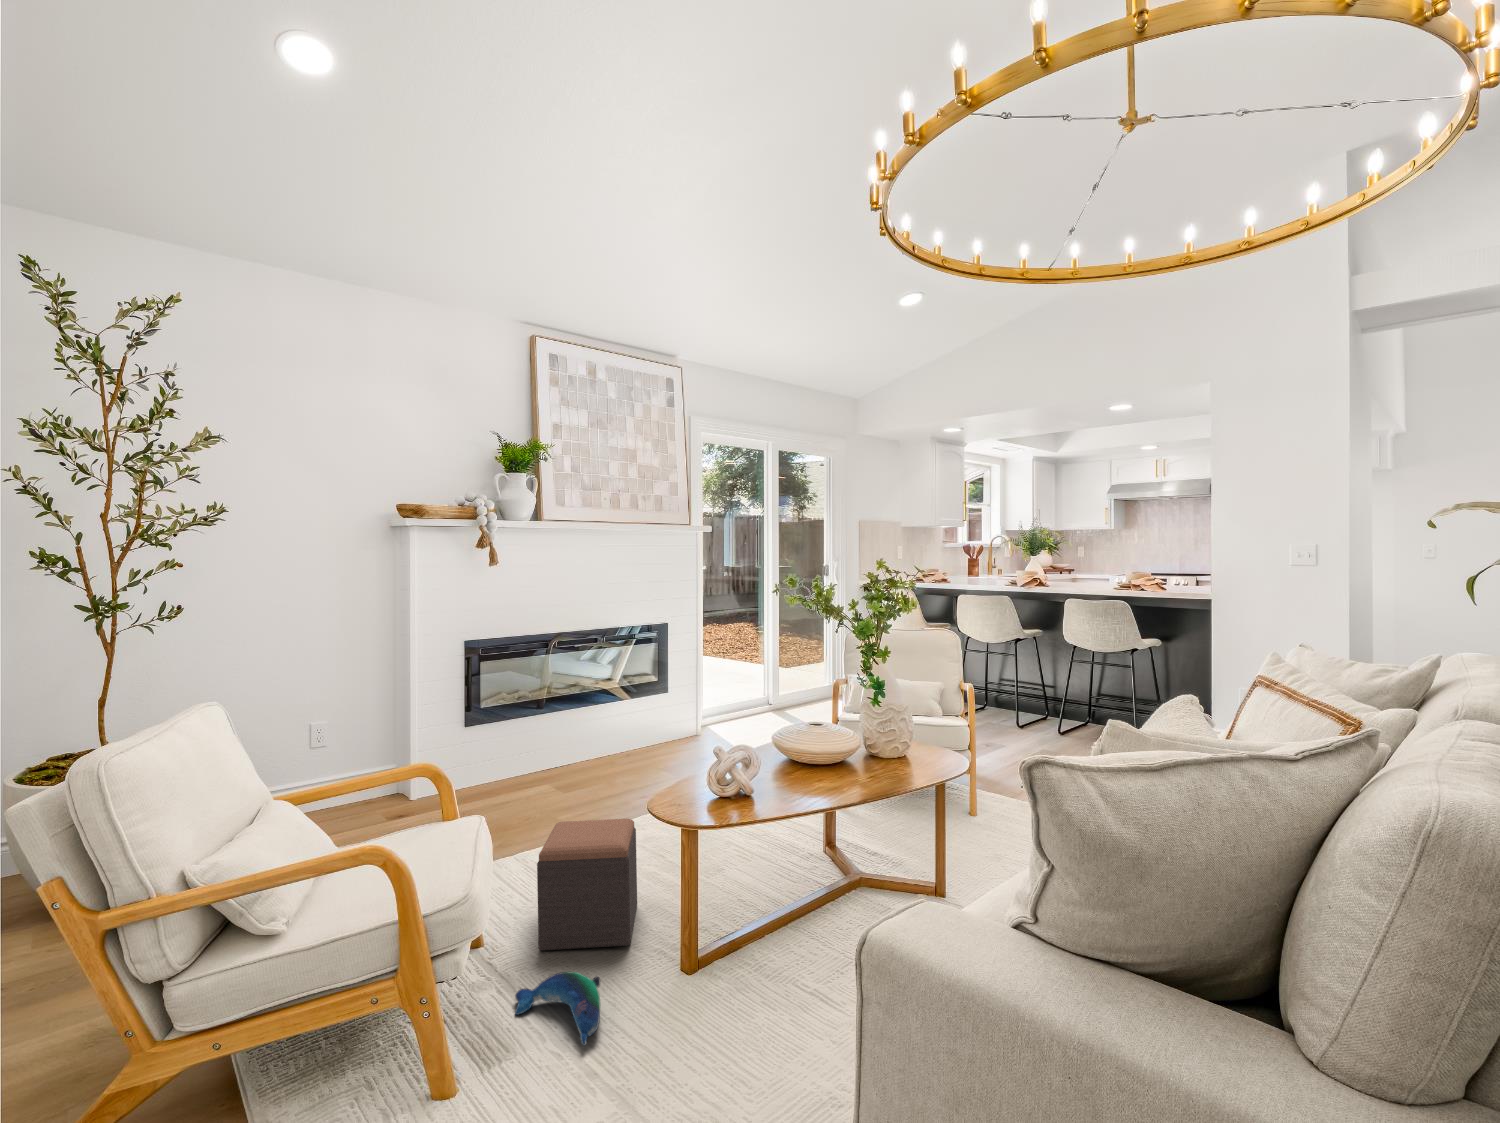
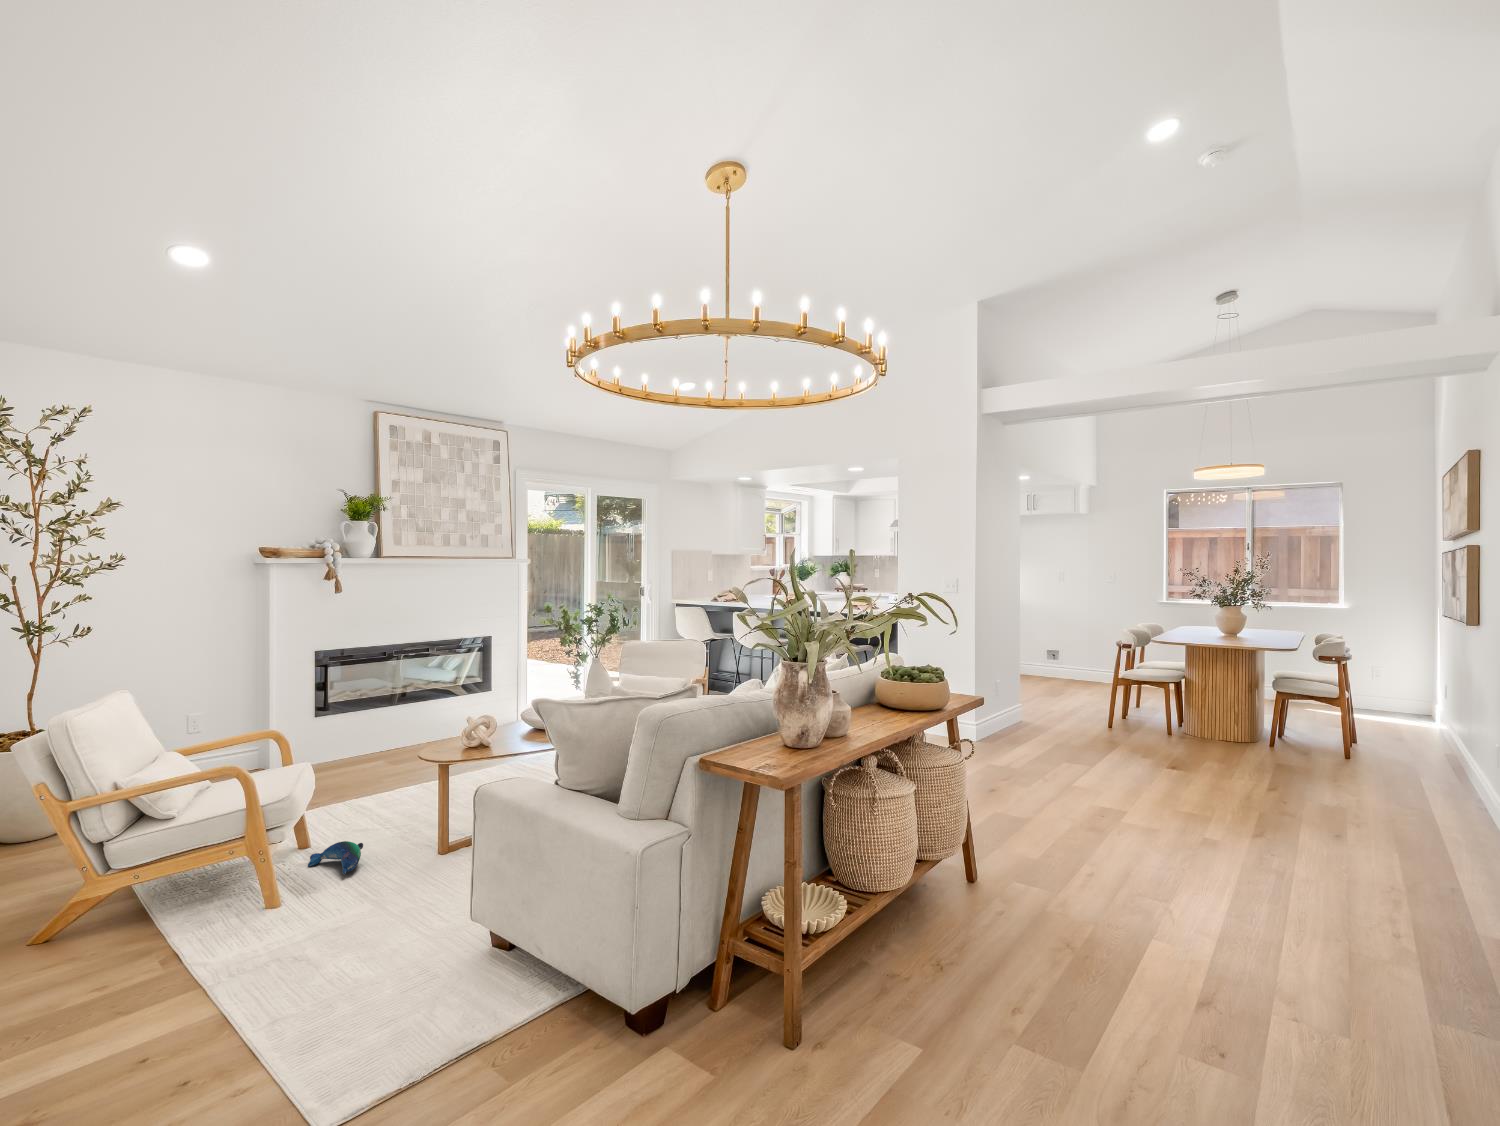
footstool: present [537,819,637,951] -> none [334,760,413,841]

